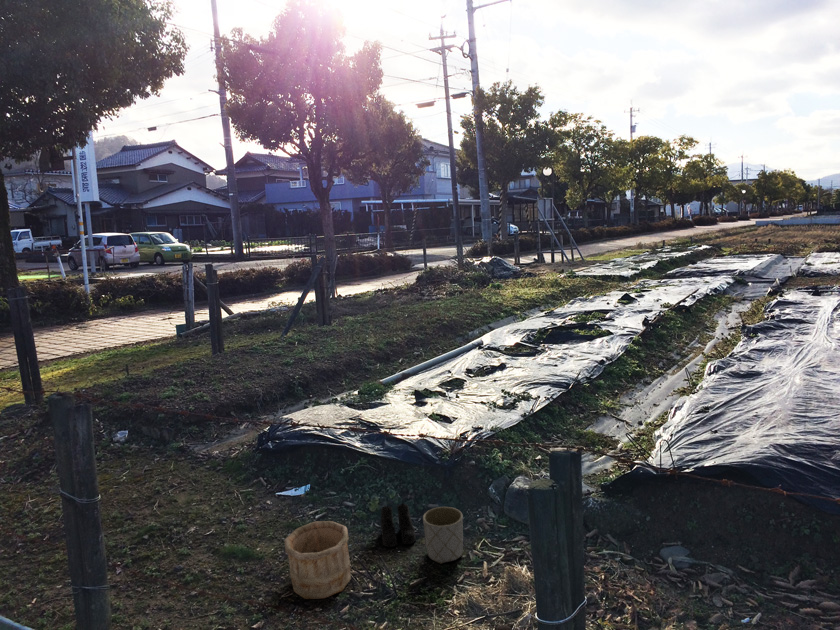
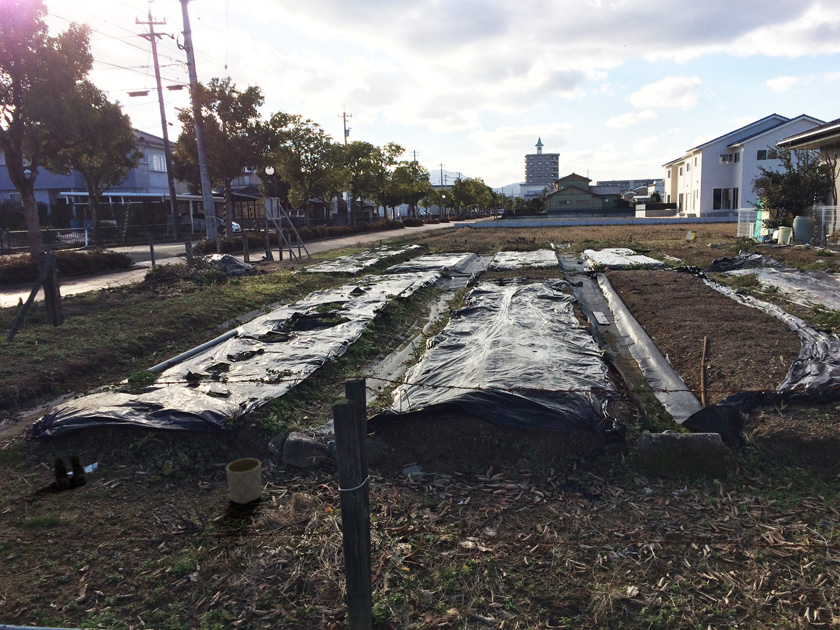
boots: present [381,503,416,547] -> present [54,455,88,489]
wooden bucket: present [285,521,351,599] -> none [99,484,166,552]

